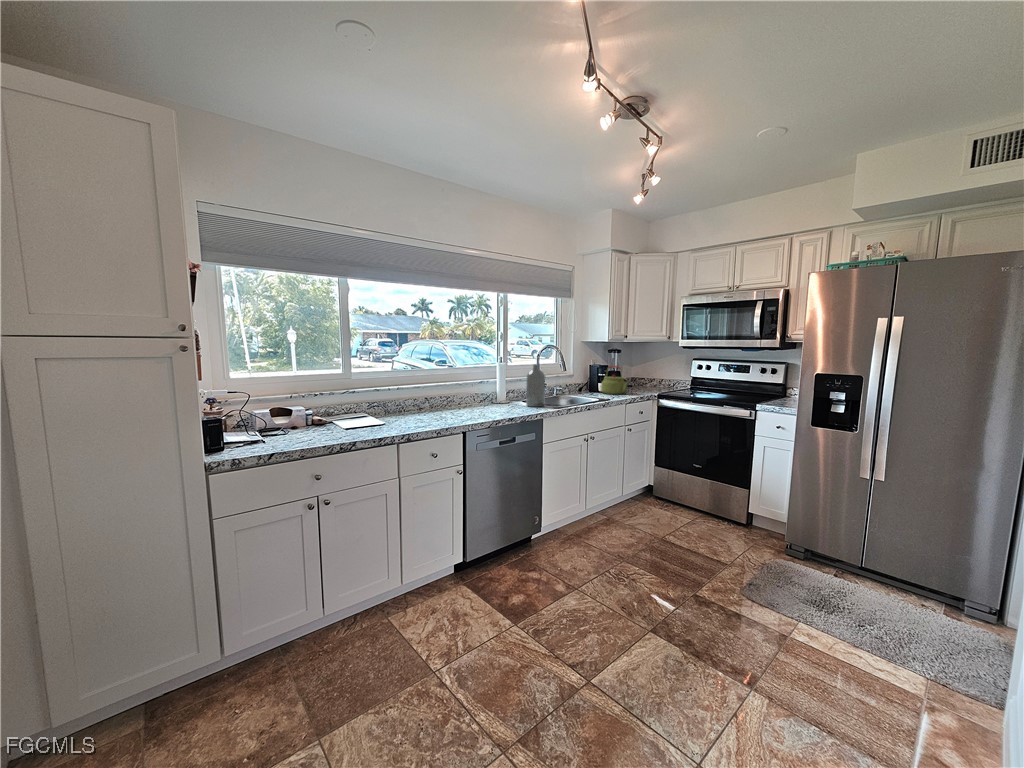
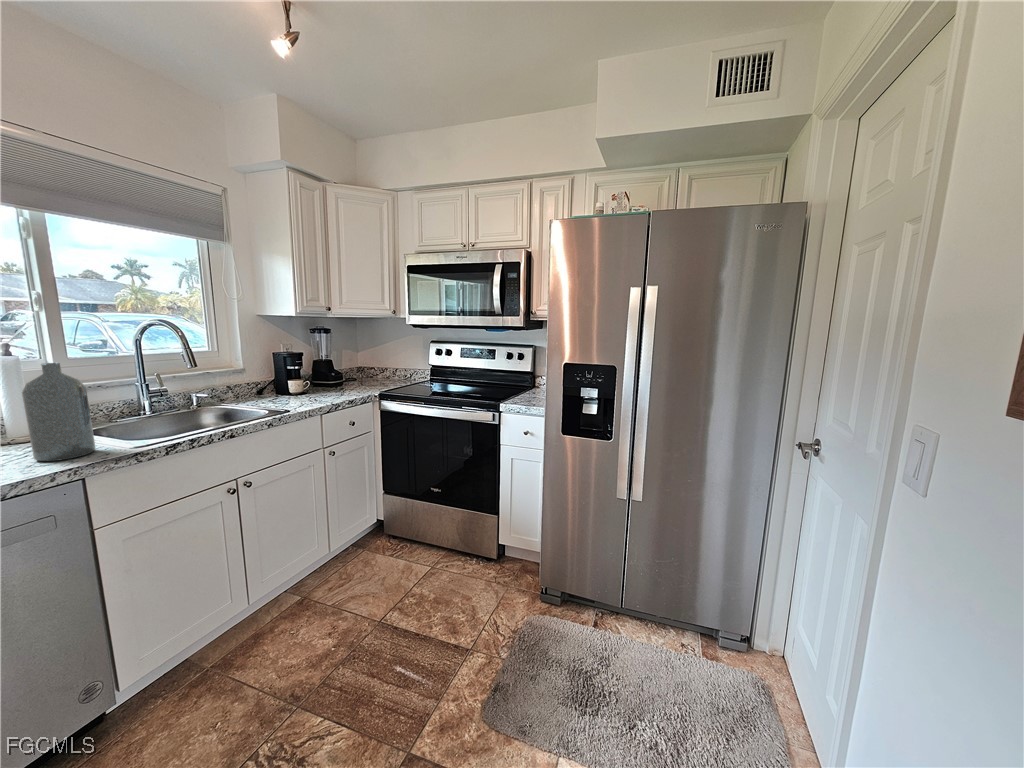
kettle: present [601,366,628,394] -> none [287,354,329,400]

